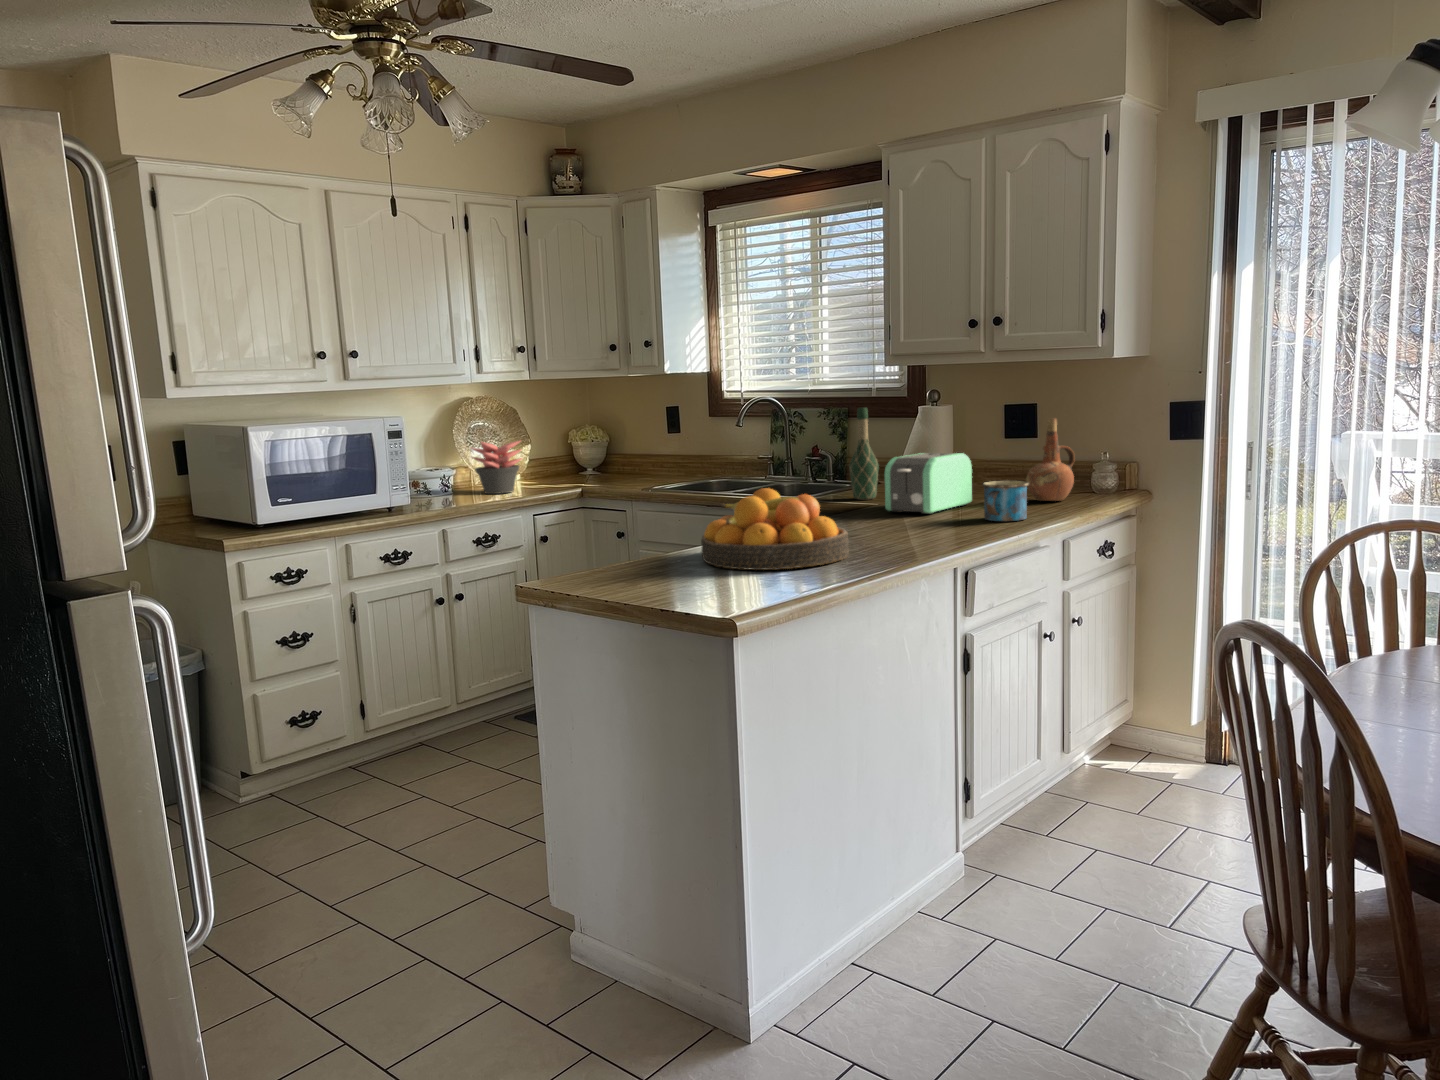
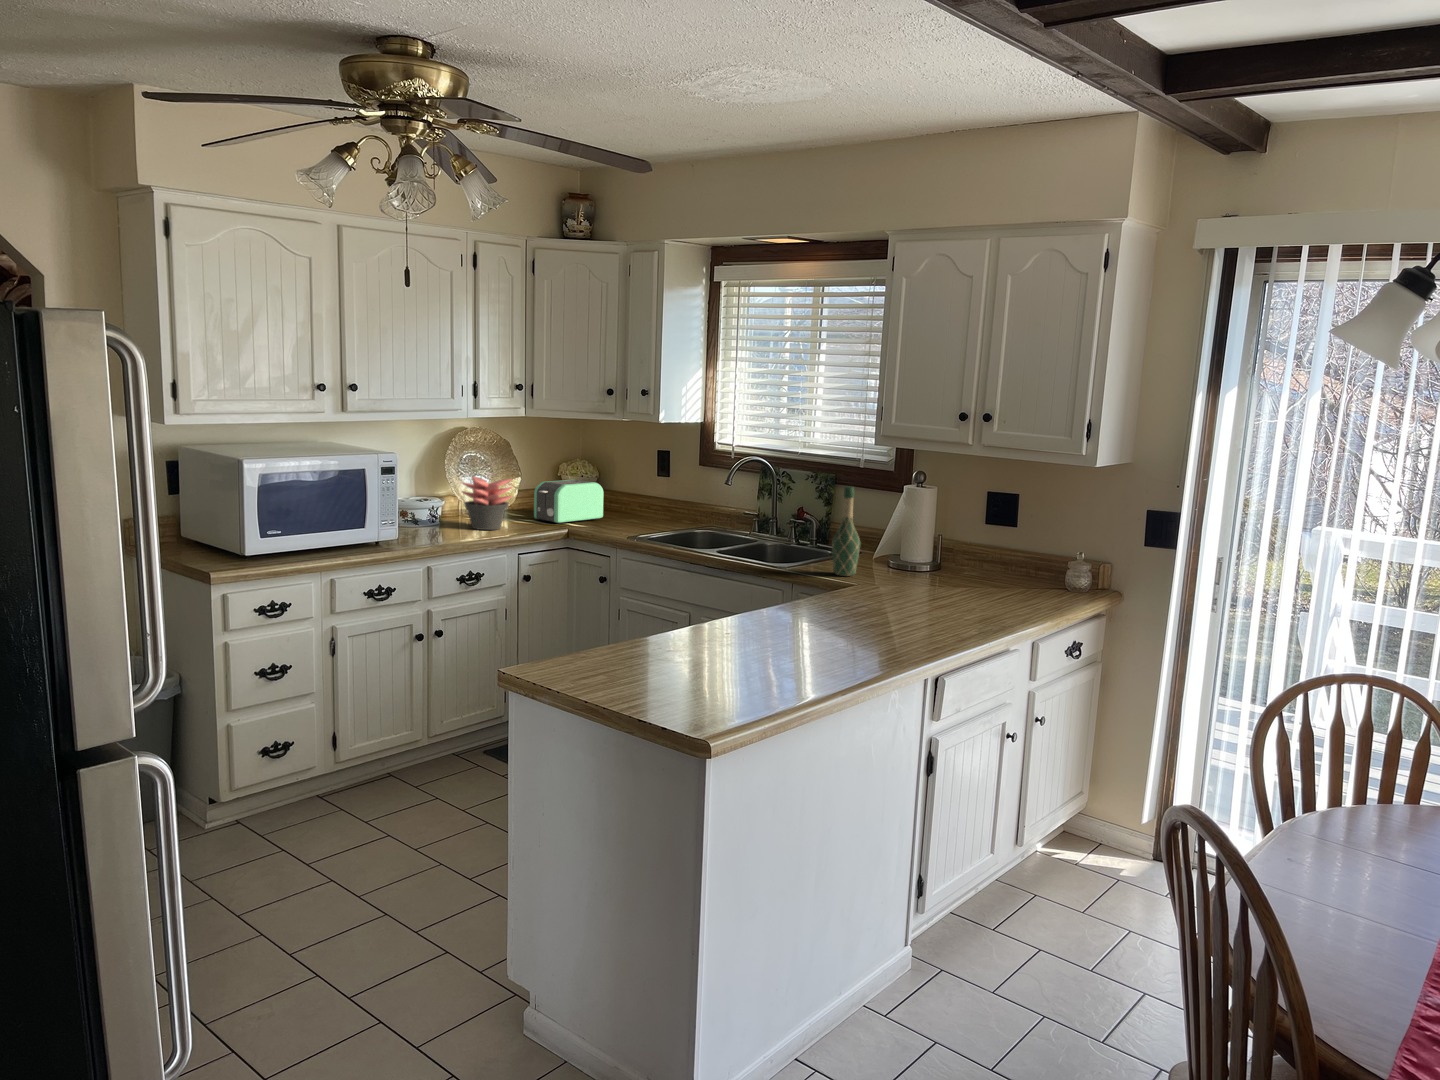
ceramic pitcher: present [1026,418,1075,501] -> none [1003,518,1051,599]
toaster: present [885,453,972,514] -> present [534,480,604,524]
mug: present [982,480,1029,521] -> none [959,581,1004,625]
fruit bowl: present [701,488,849,570] -> none [682,584,826,674]

